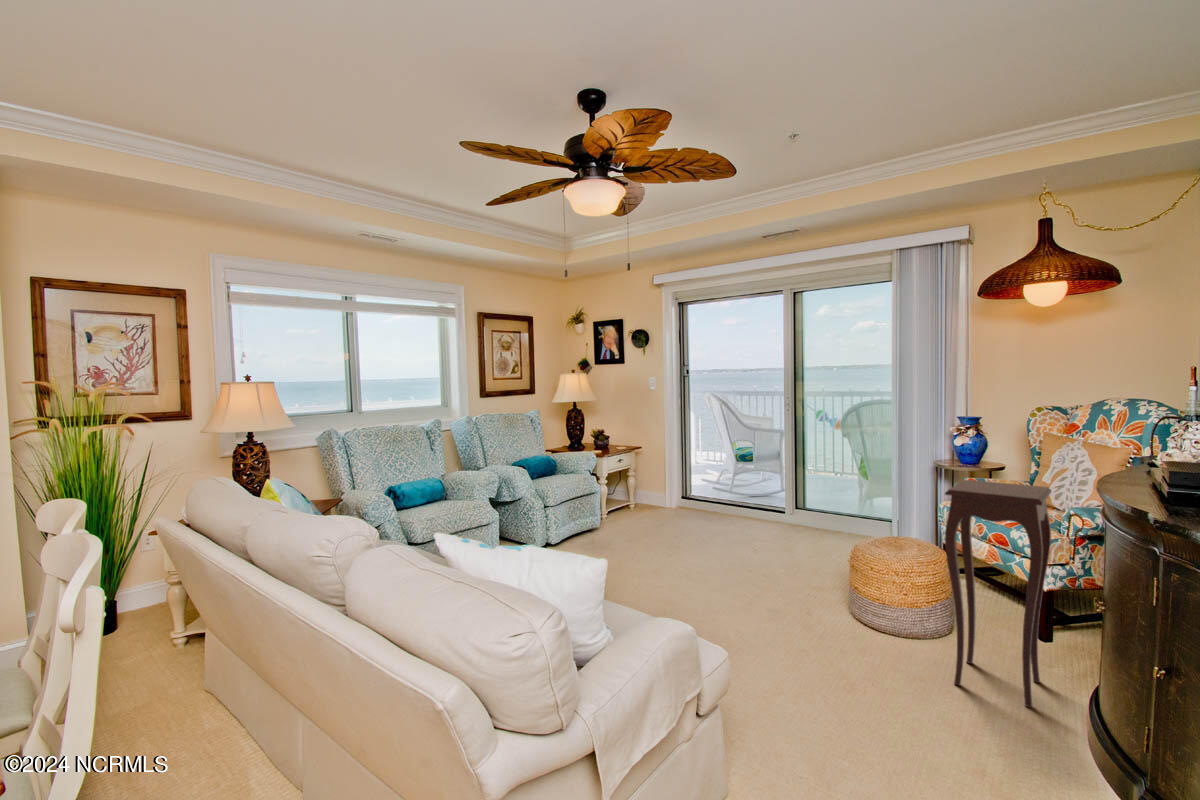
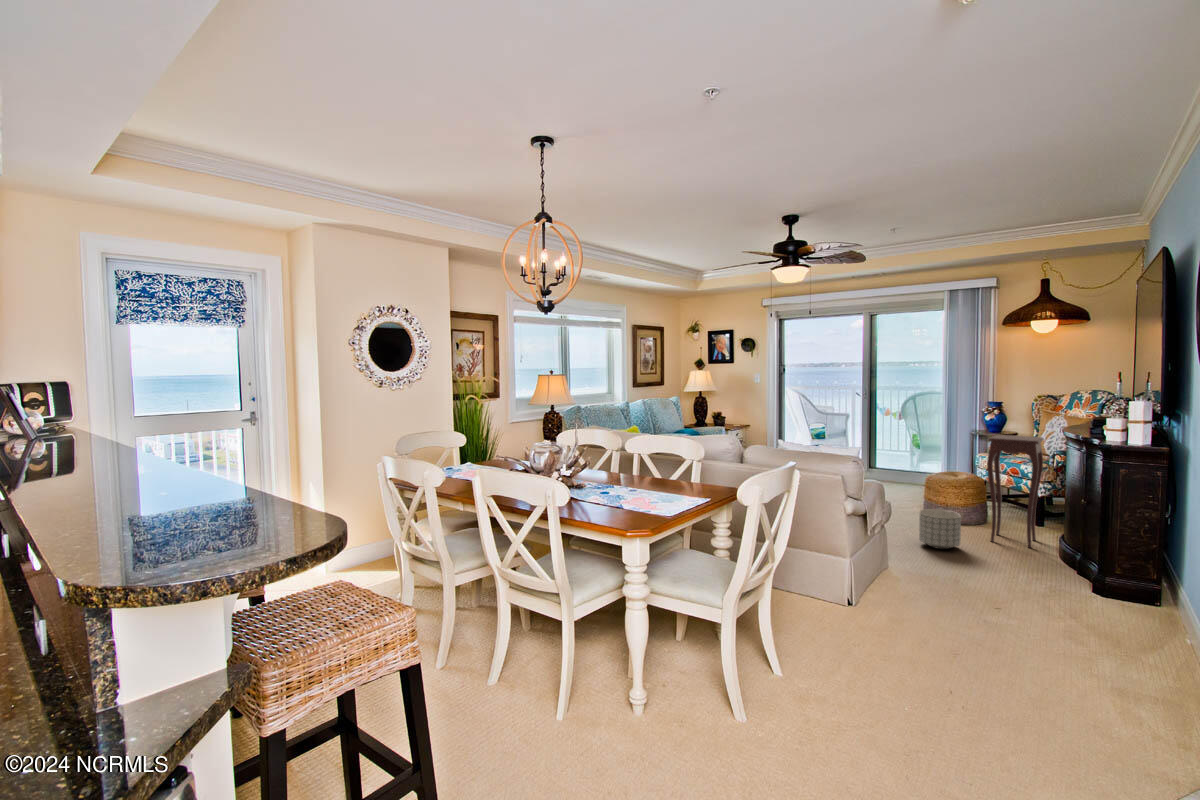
planter: none [817,623,892,712] -> present [919,509,961,549]

